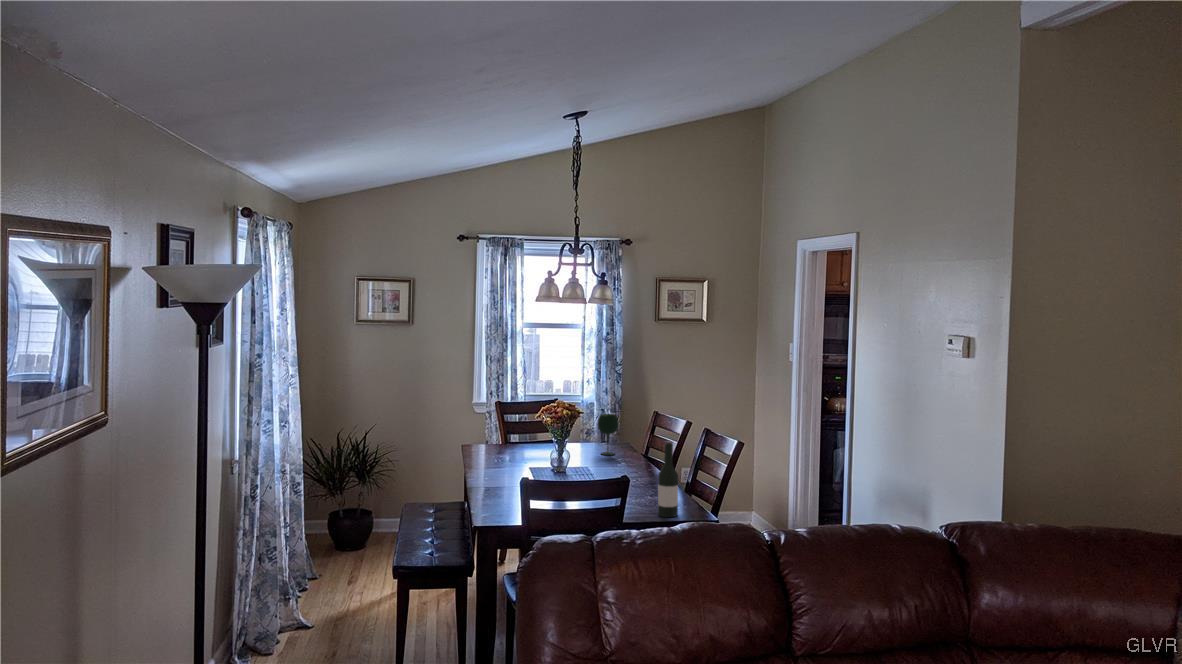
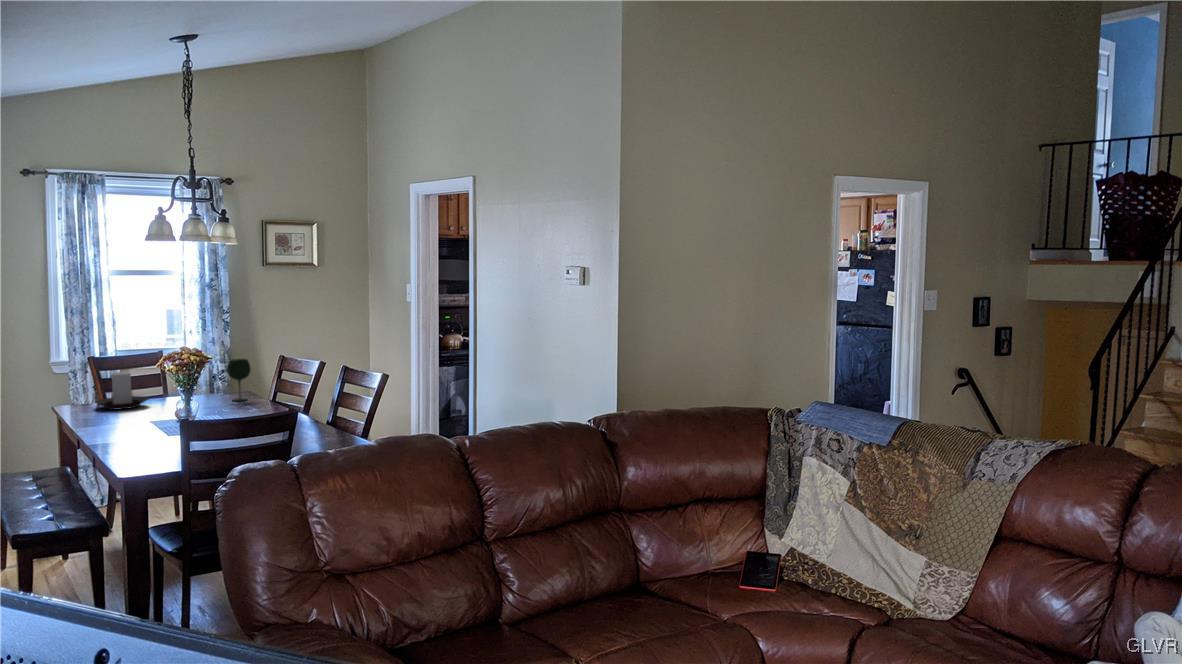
candle holder: none [485,418,529,454] -> present [95,372,149,409]
wine bottle: present [658,441,678,517] -> none [329,370,349,441]

